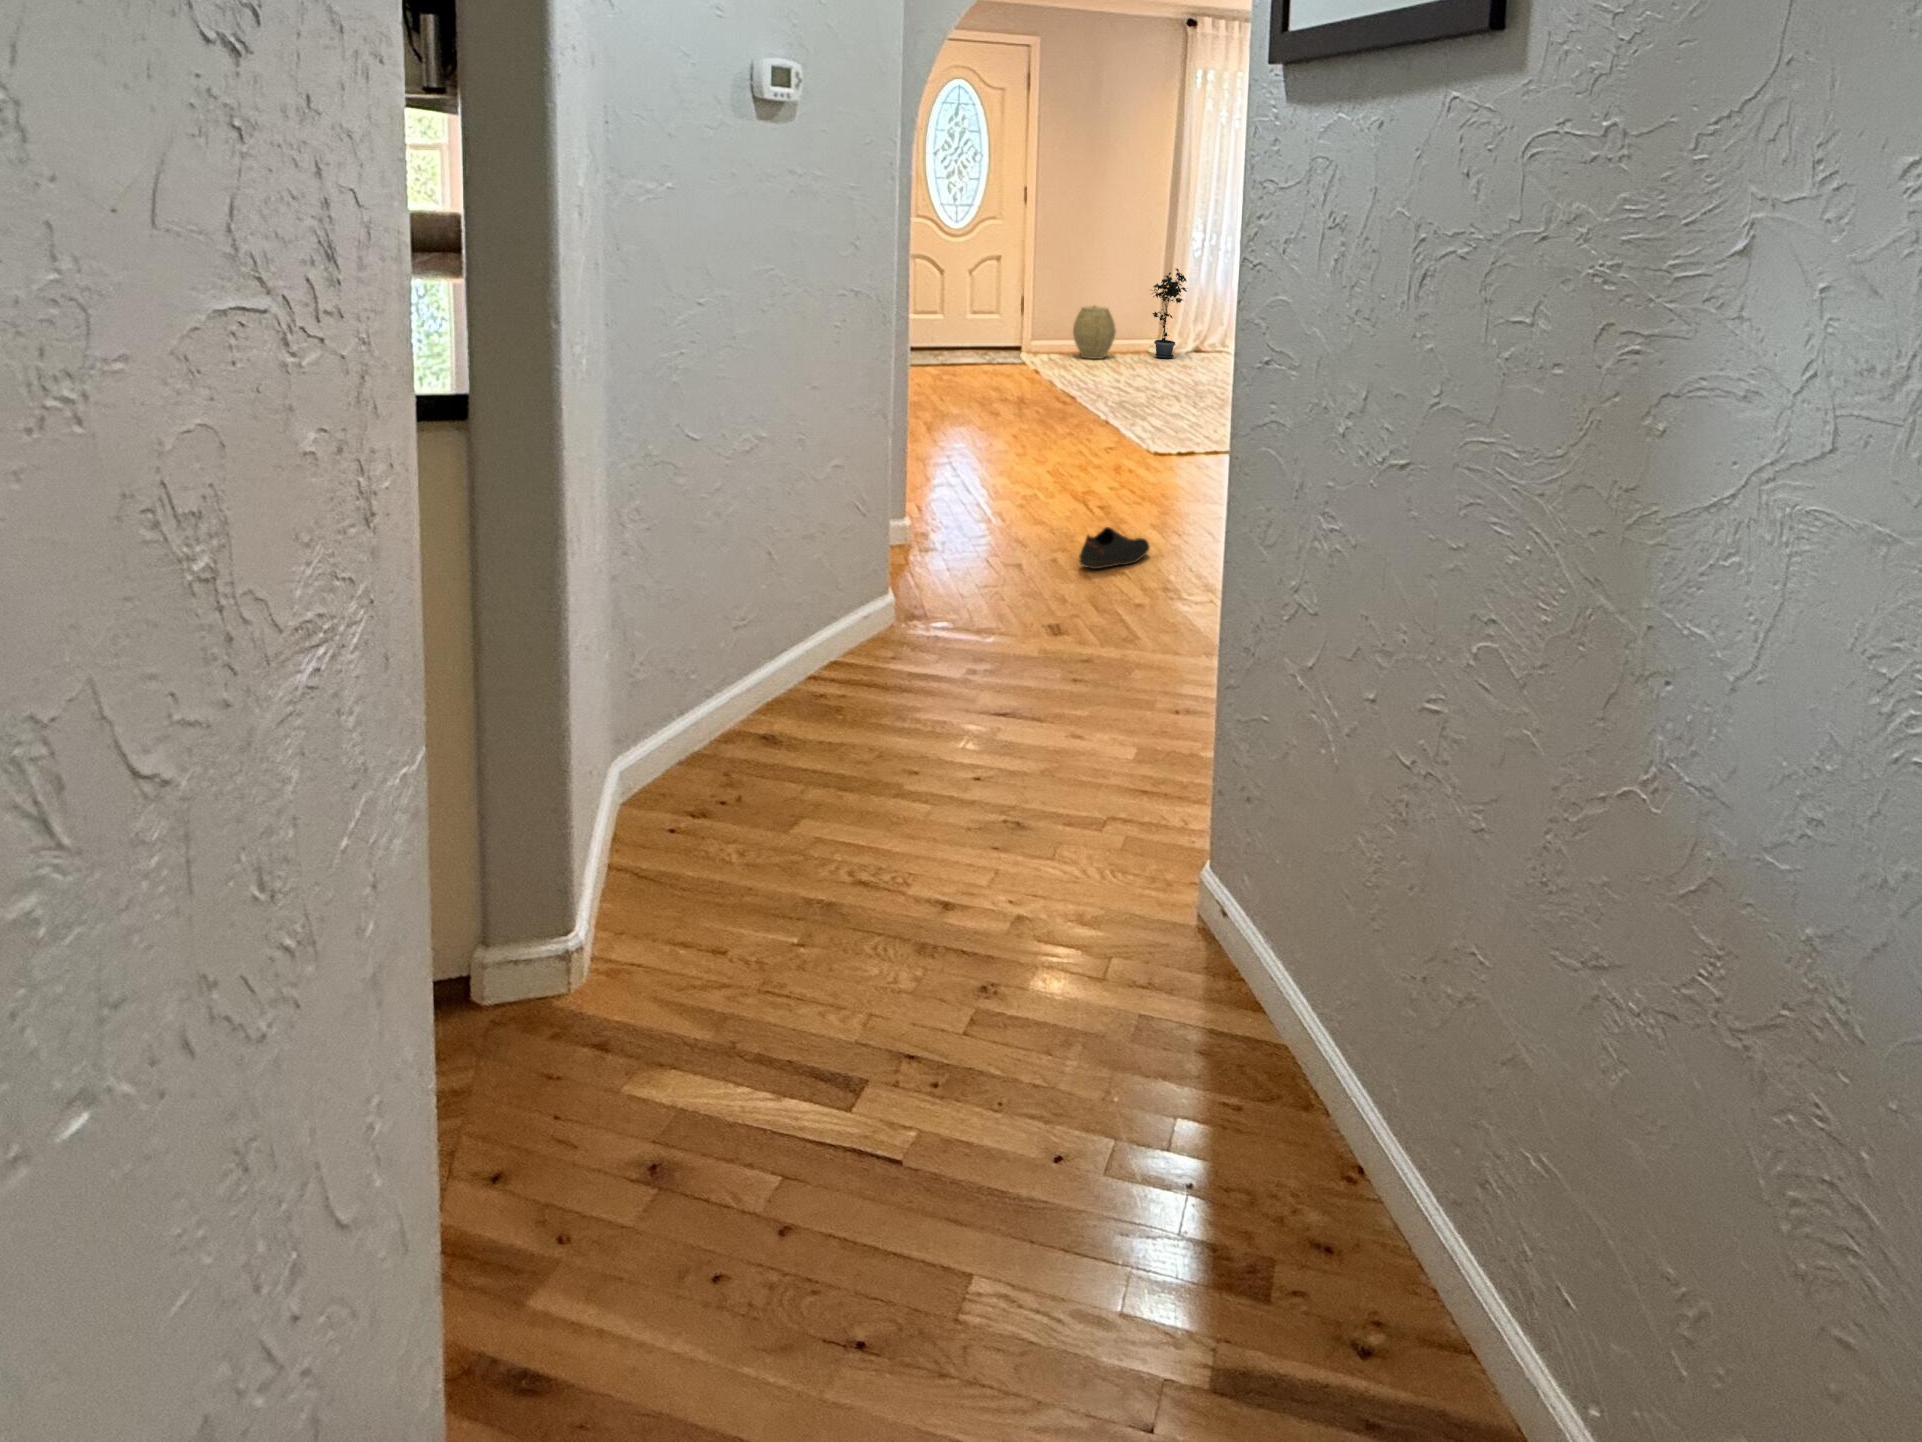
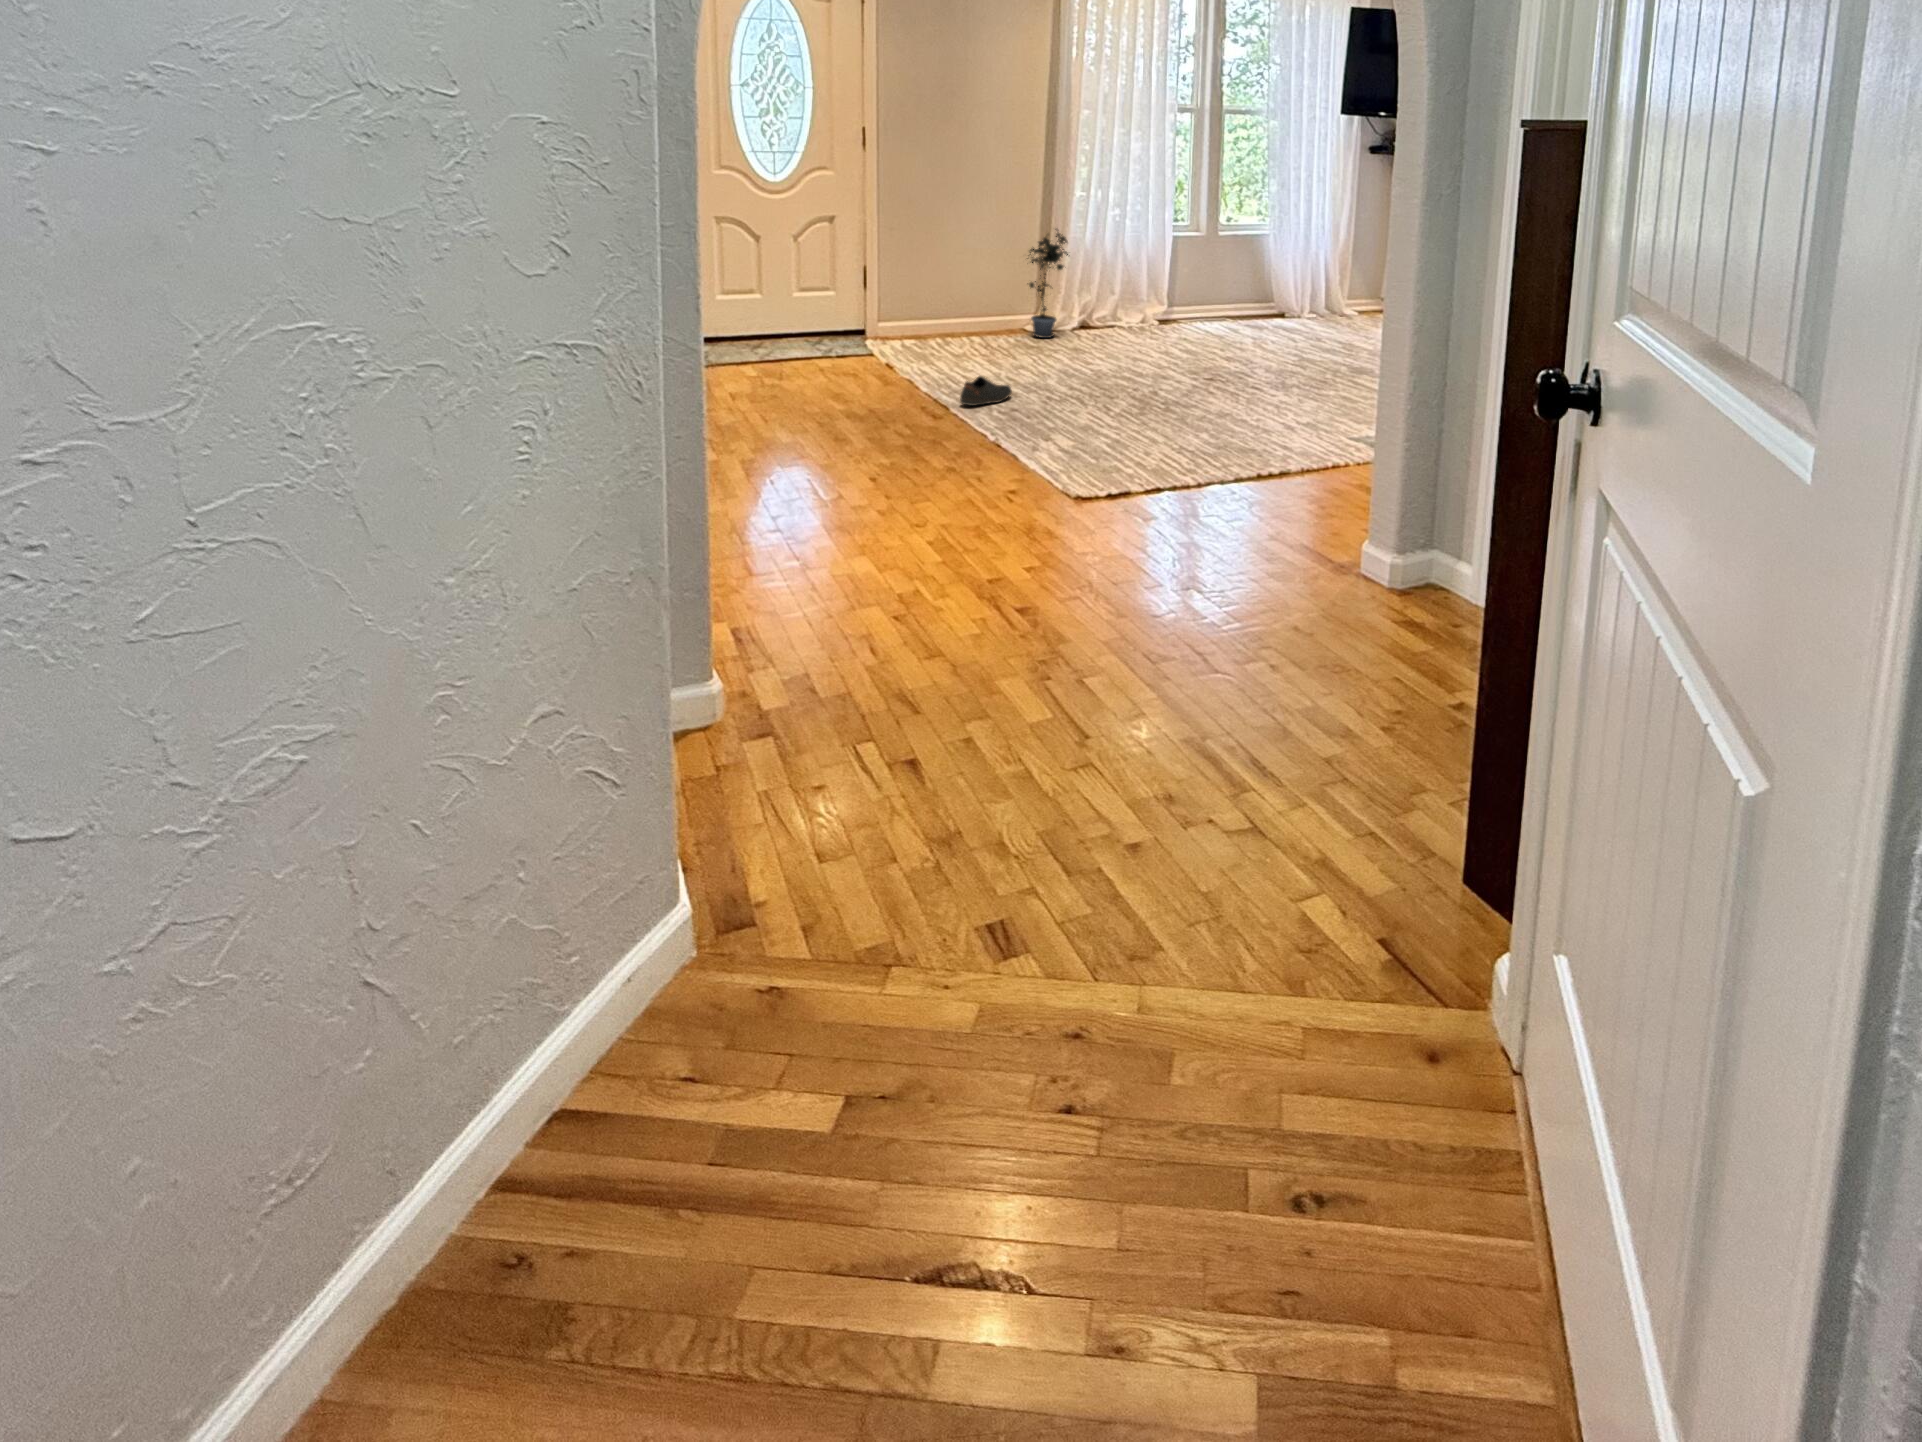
woven basket: present [1073,305,1116,359] -> none [930,276,983,343]
shoe: present [1079,527,1150,569] -> present [960,376,1012,406]

